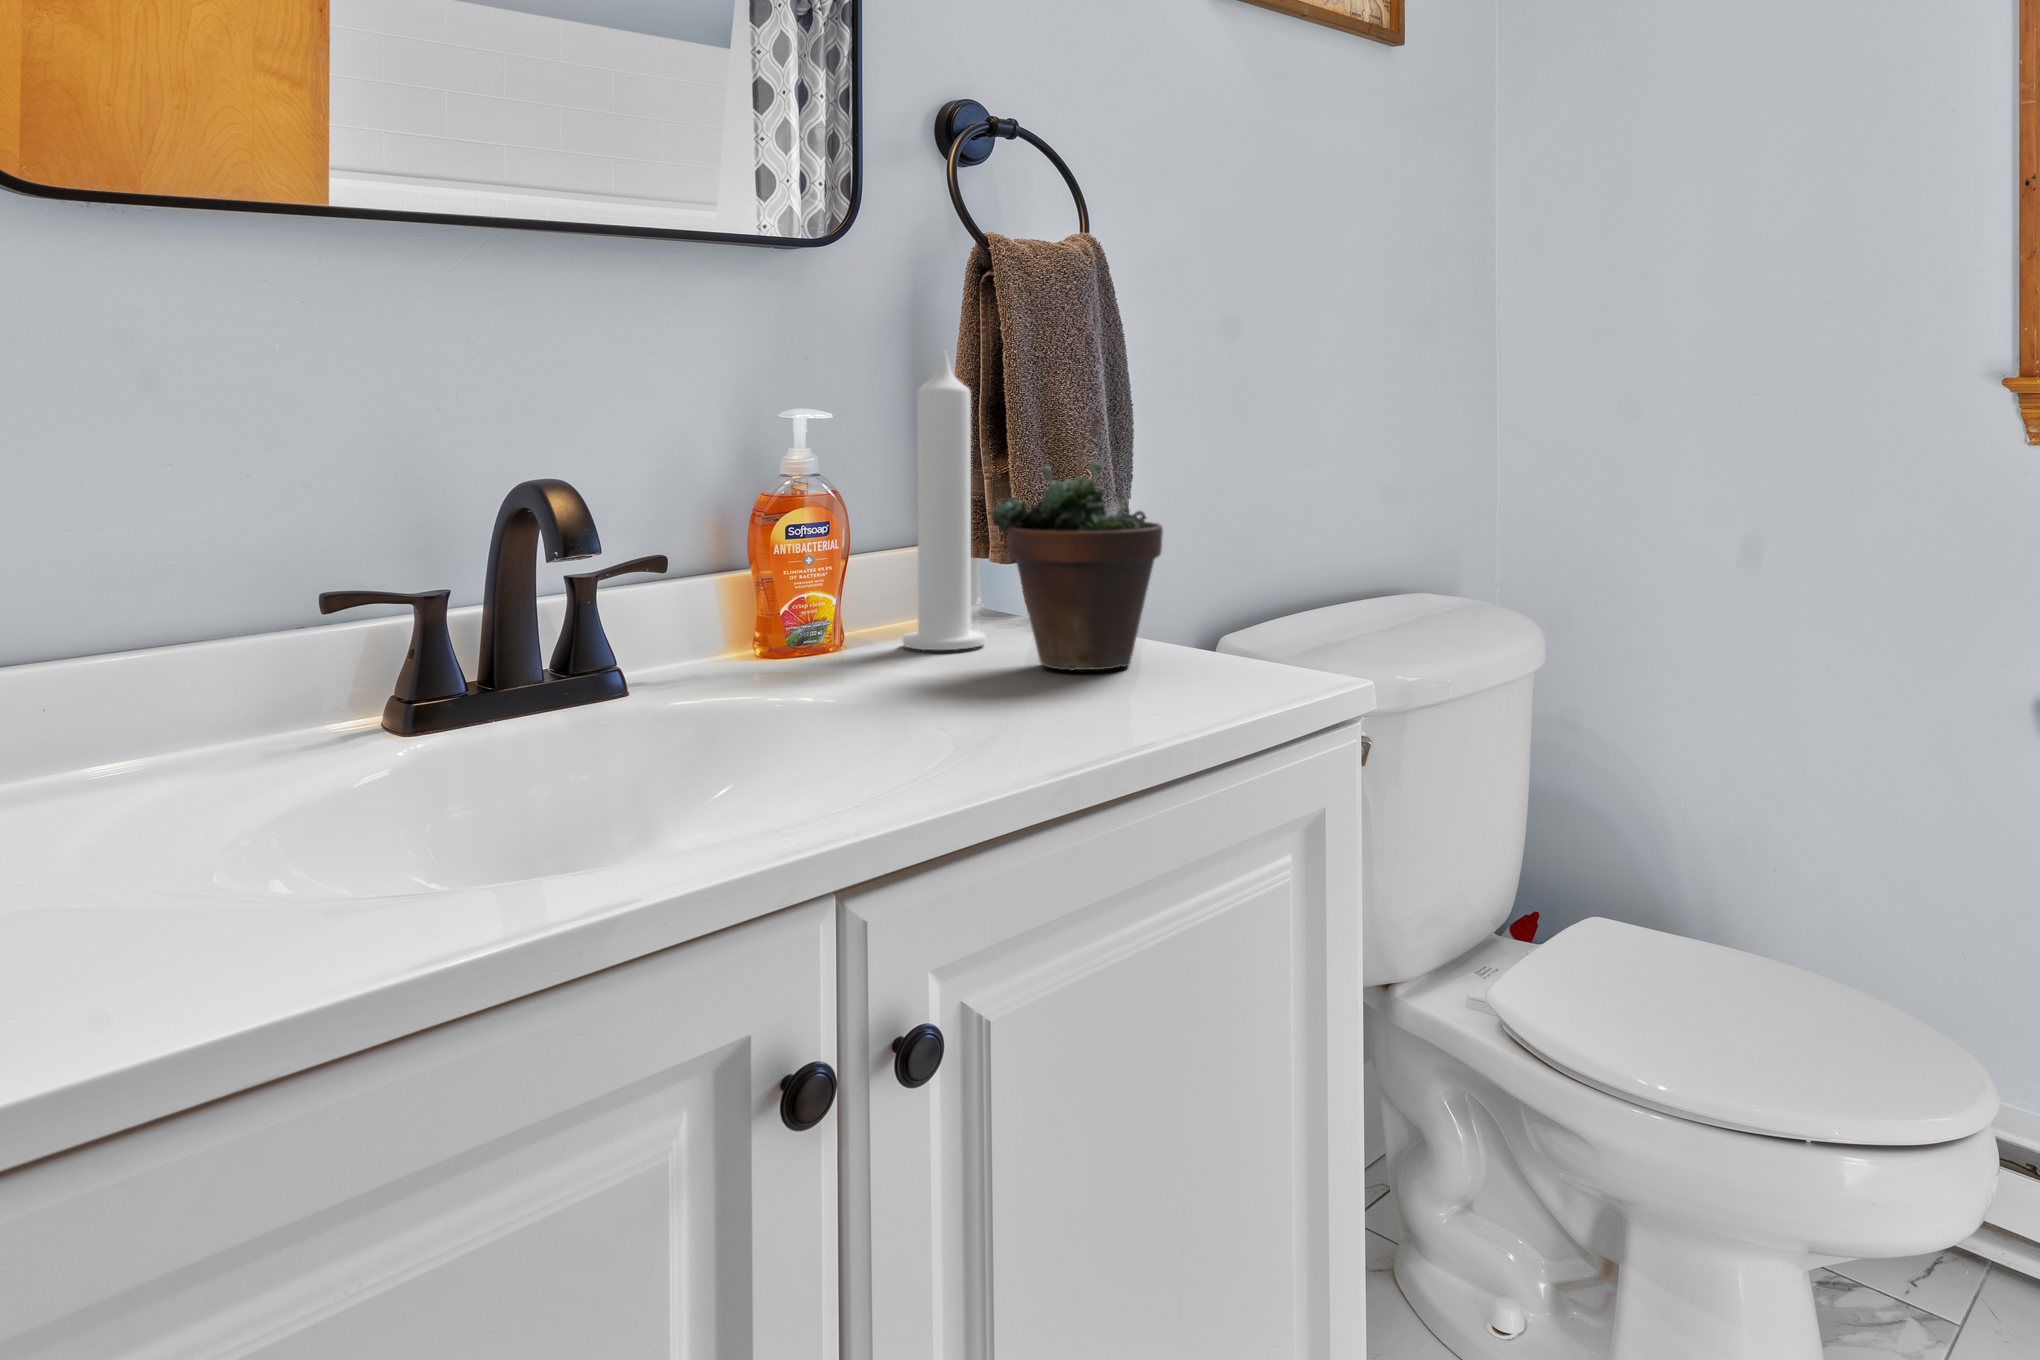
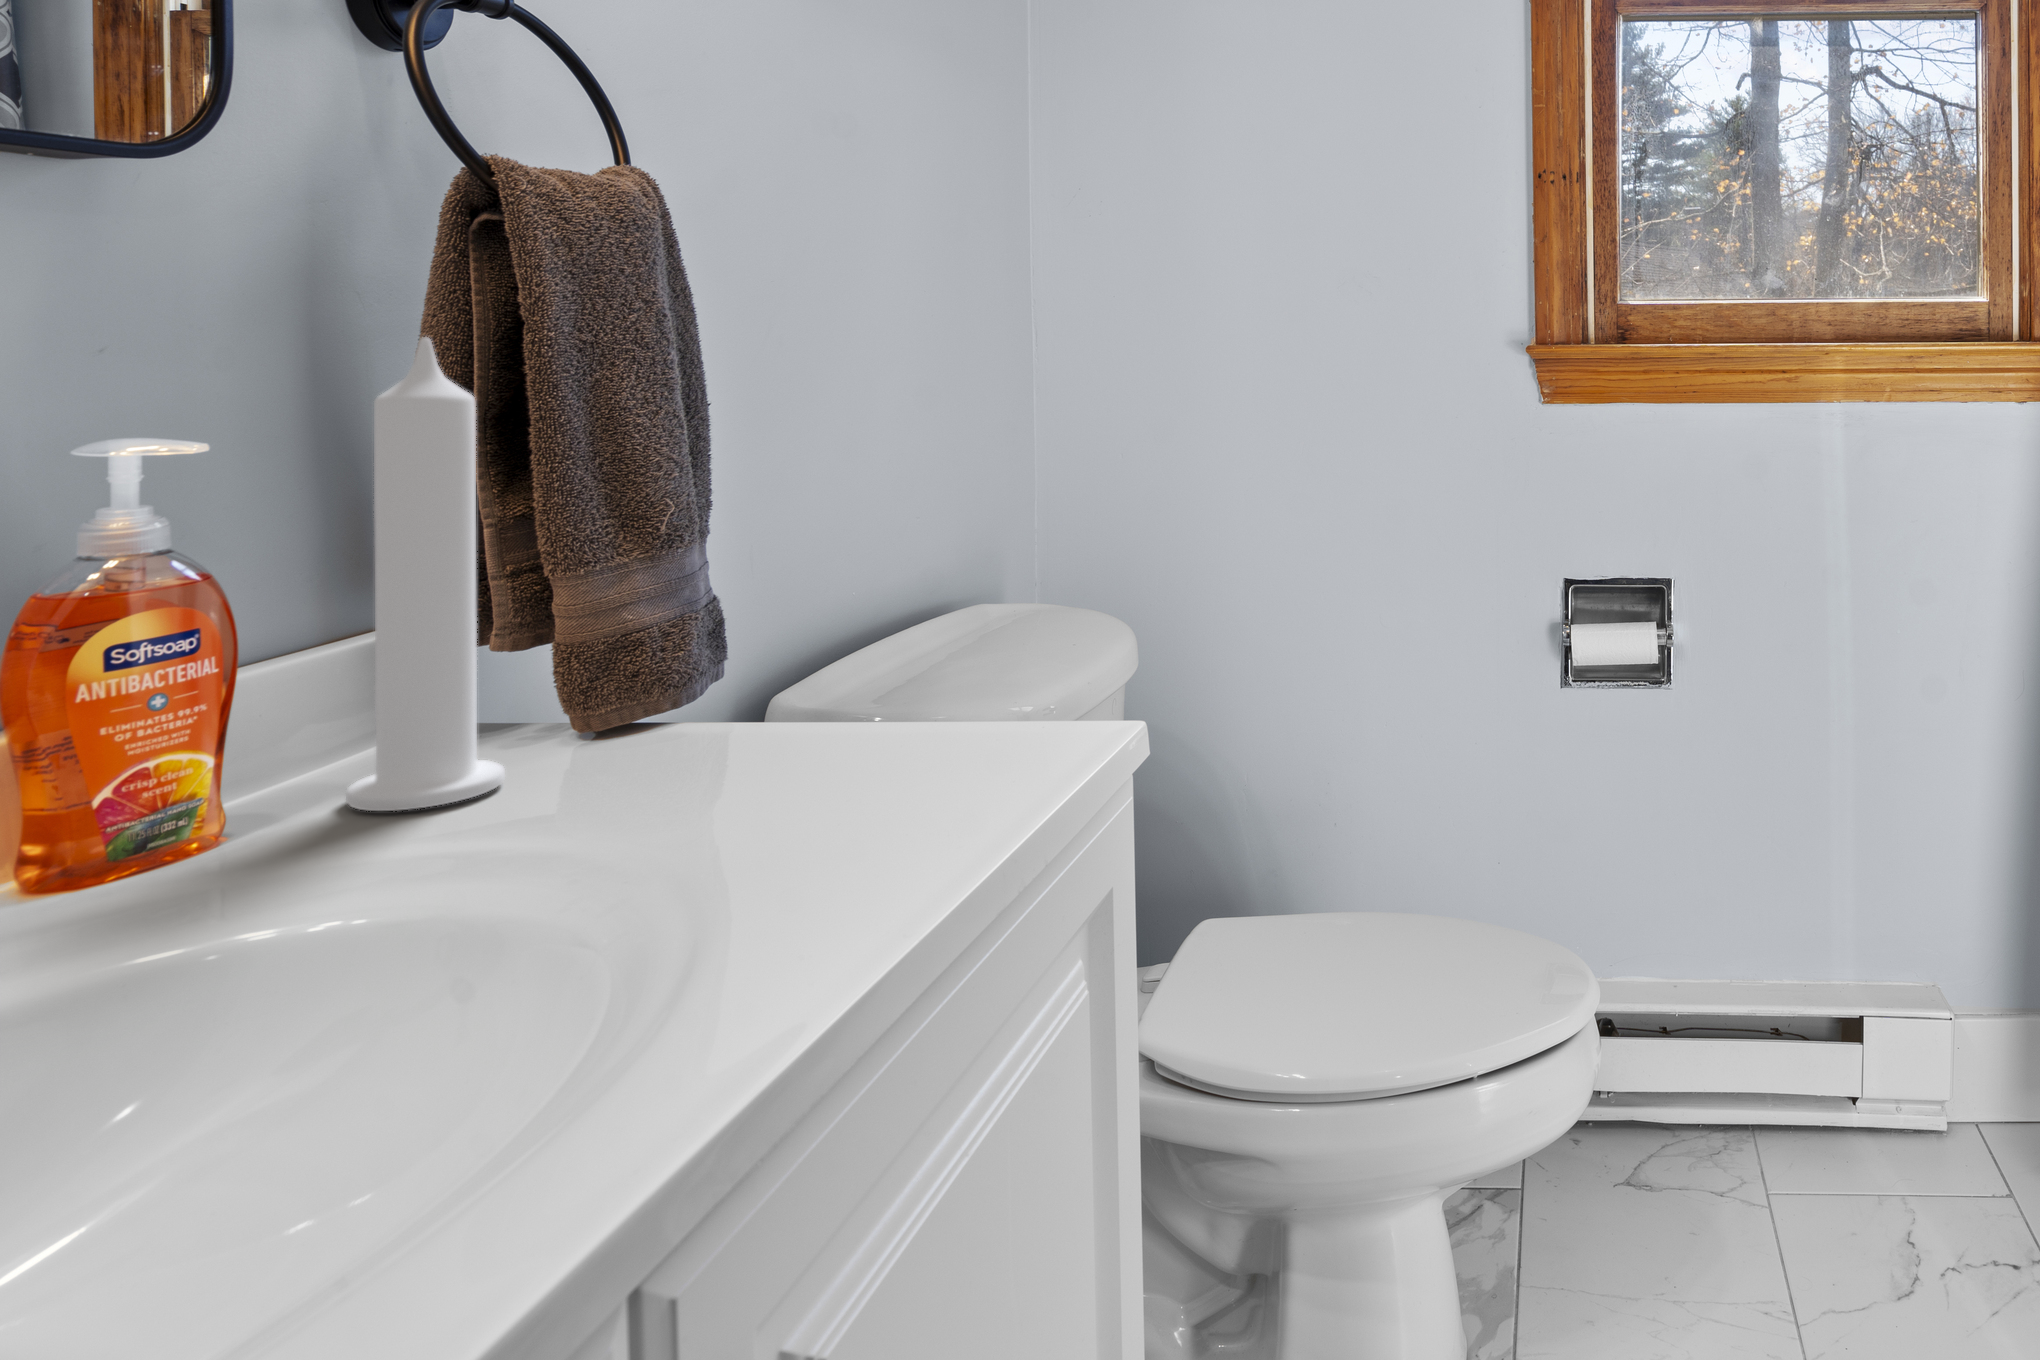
succulent plant: present [991,412,1163,670] -> none [556,431,841,818]

